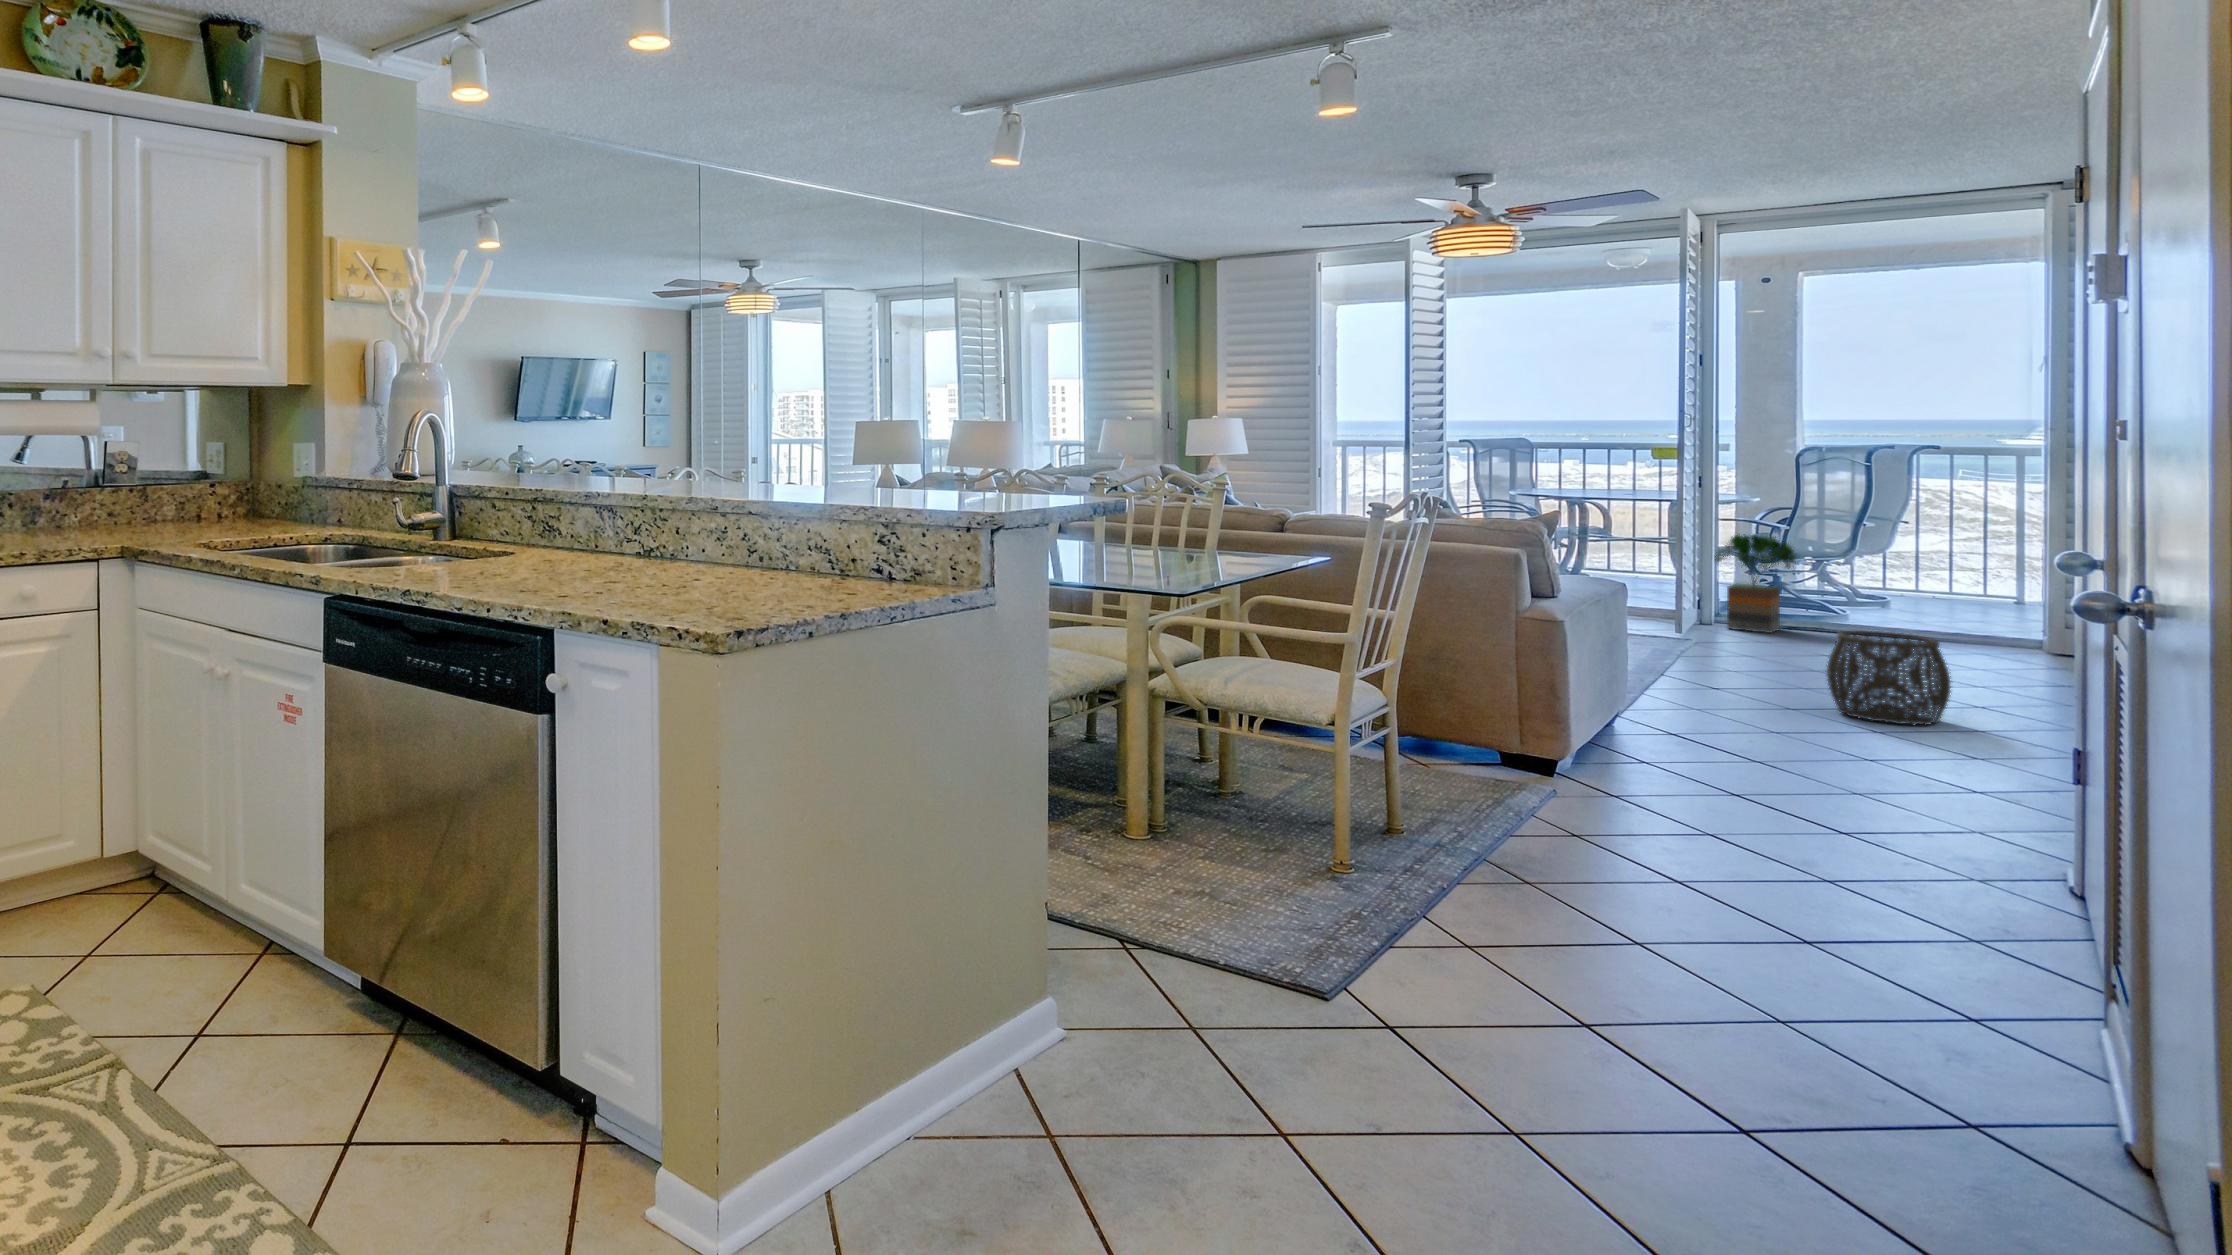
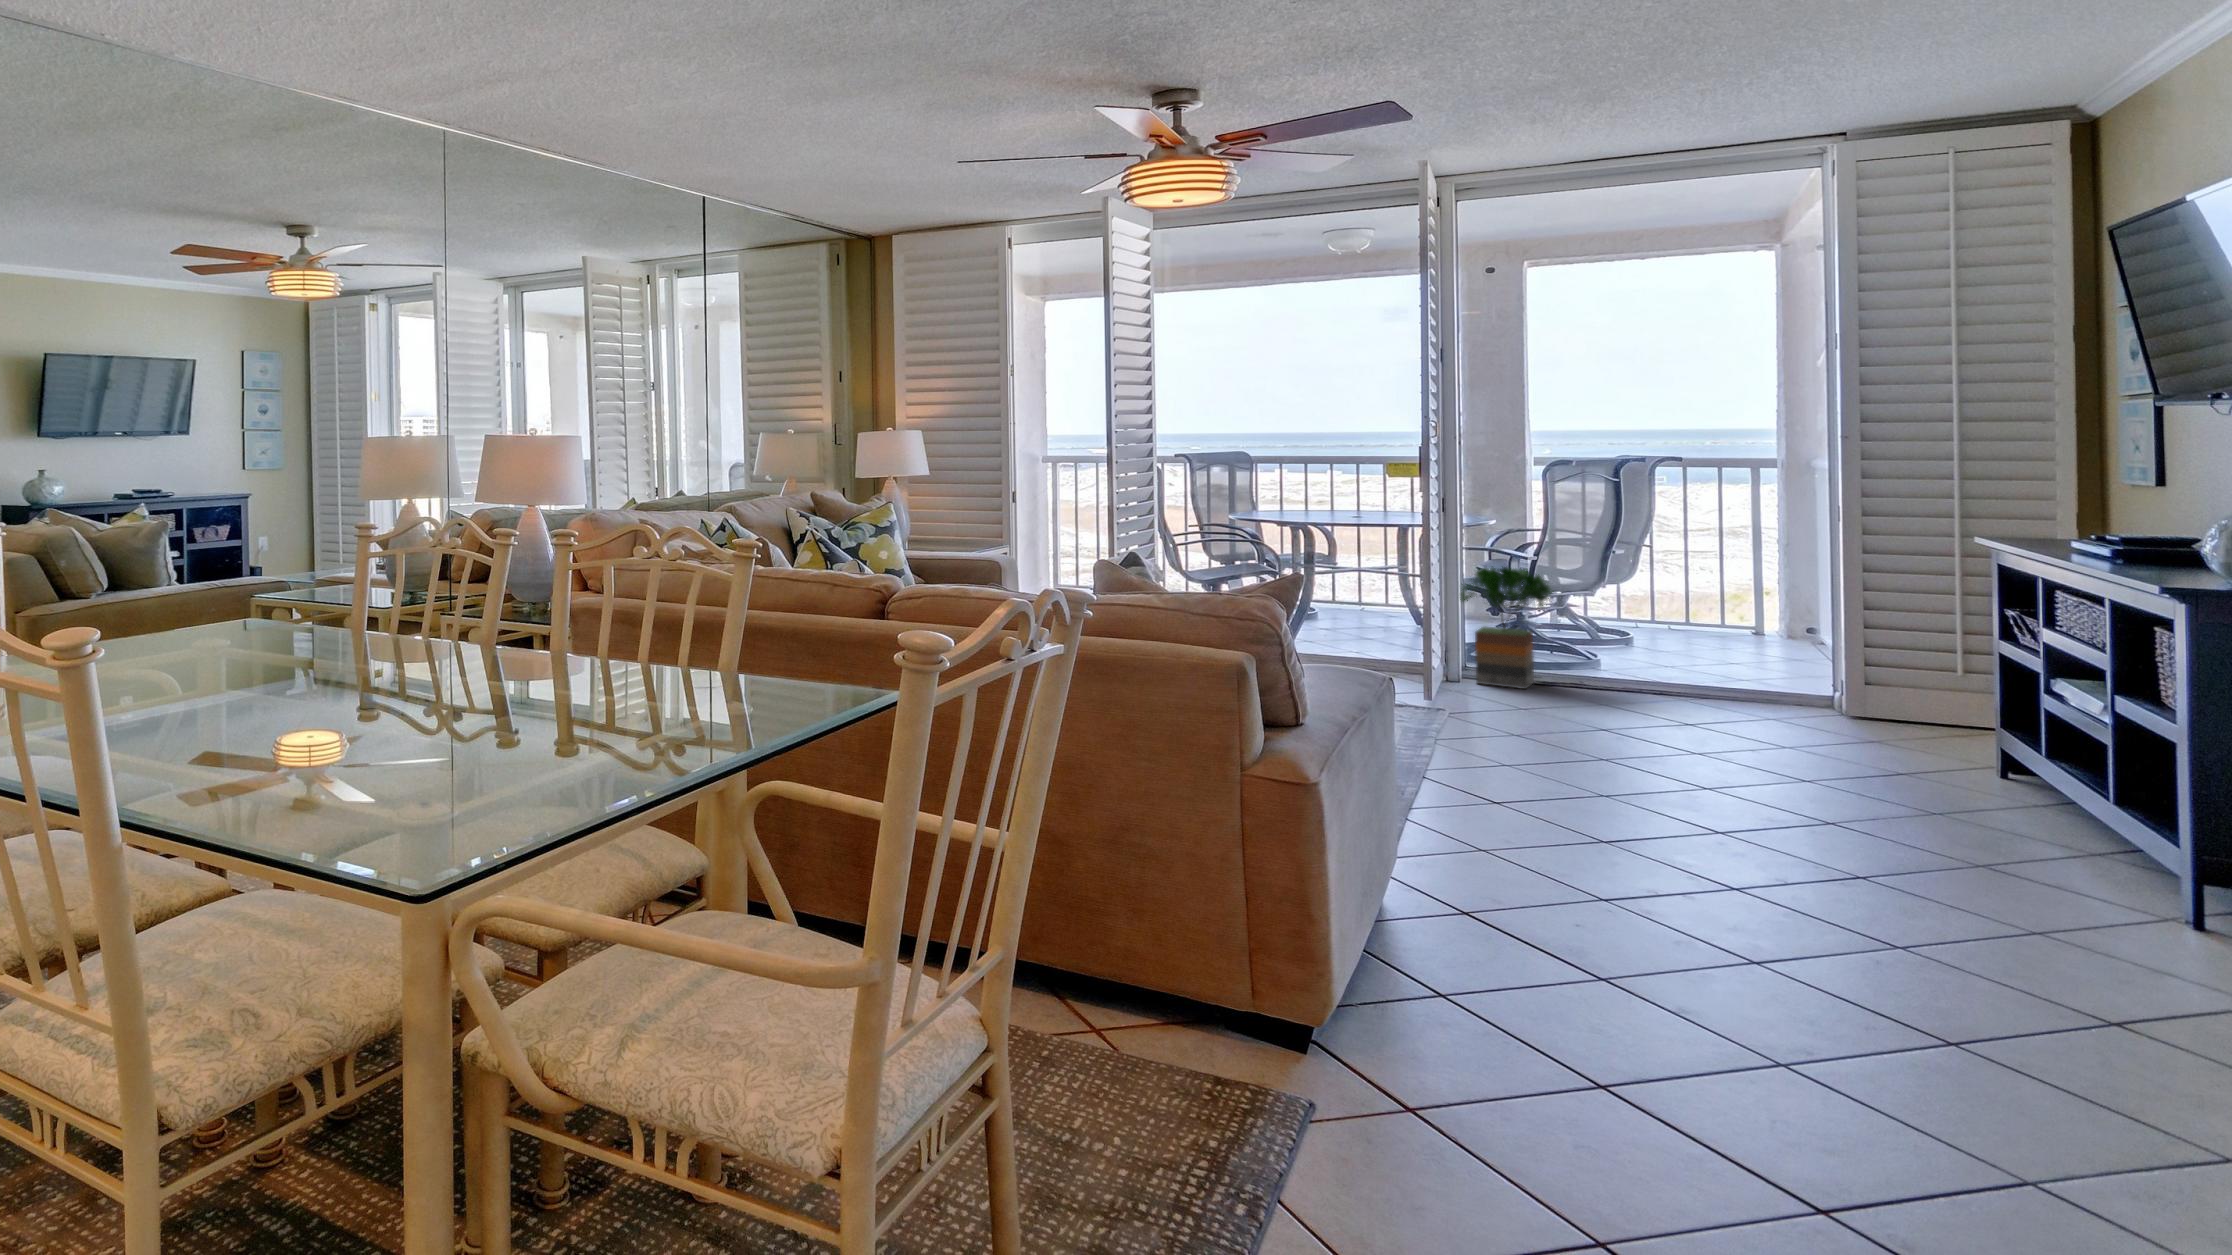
woven basket: present [1827,630,1951,725] -> none [1655,721,1835,870]

